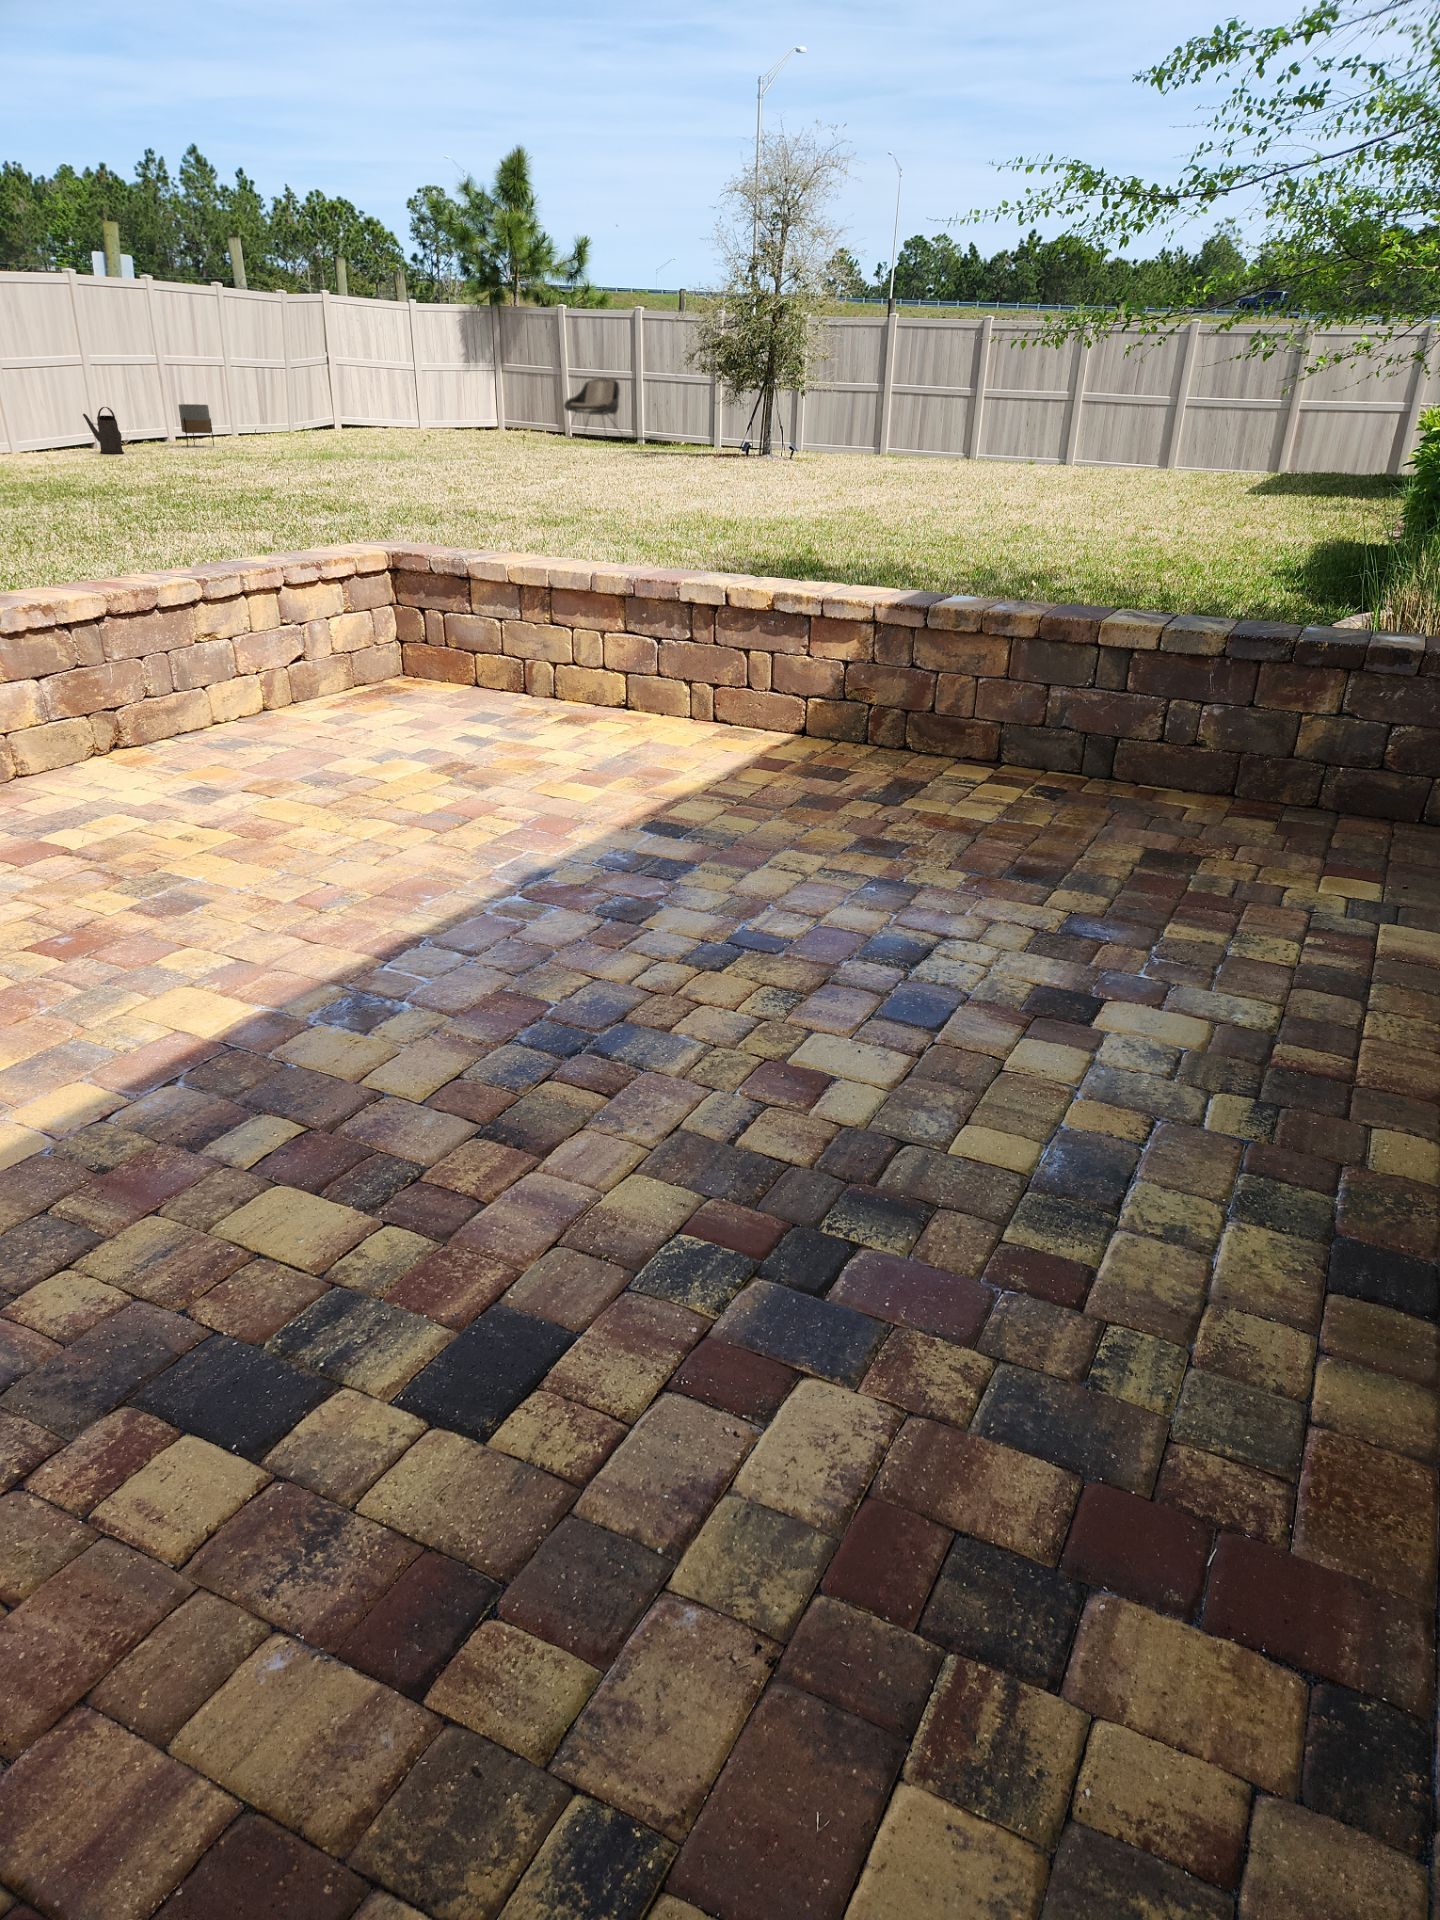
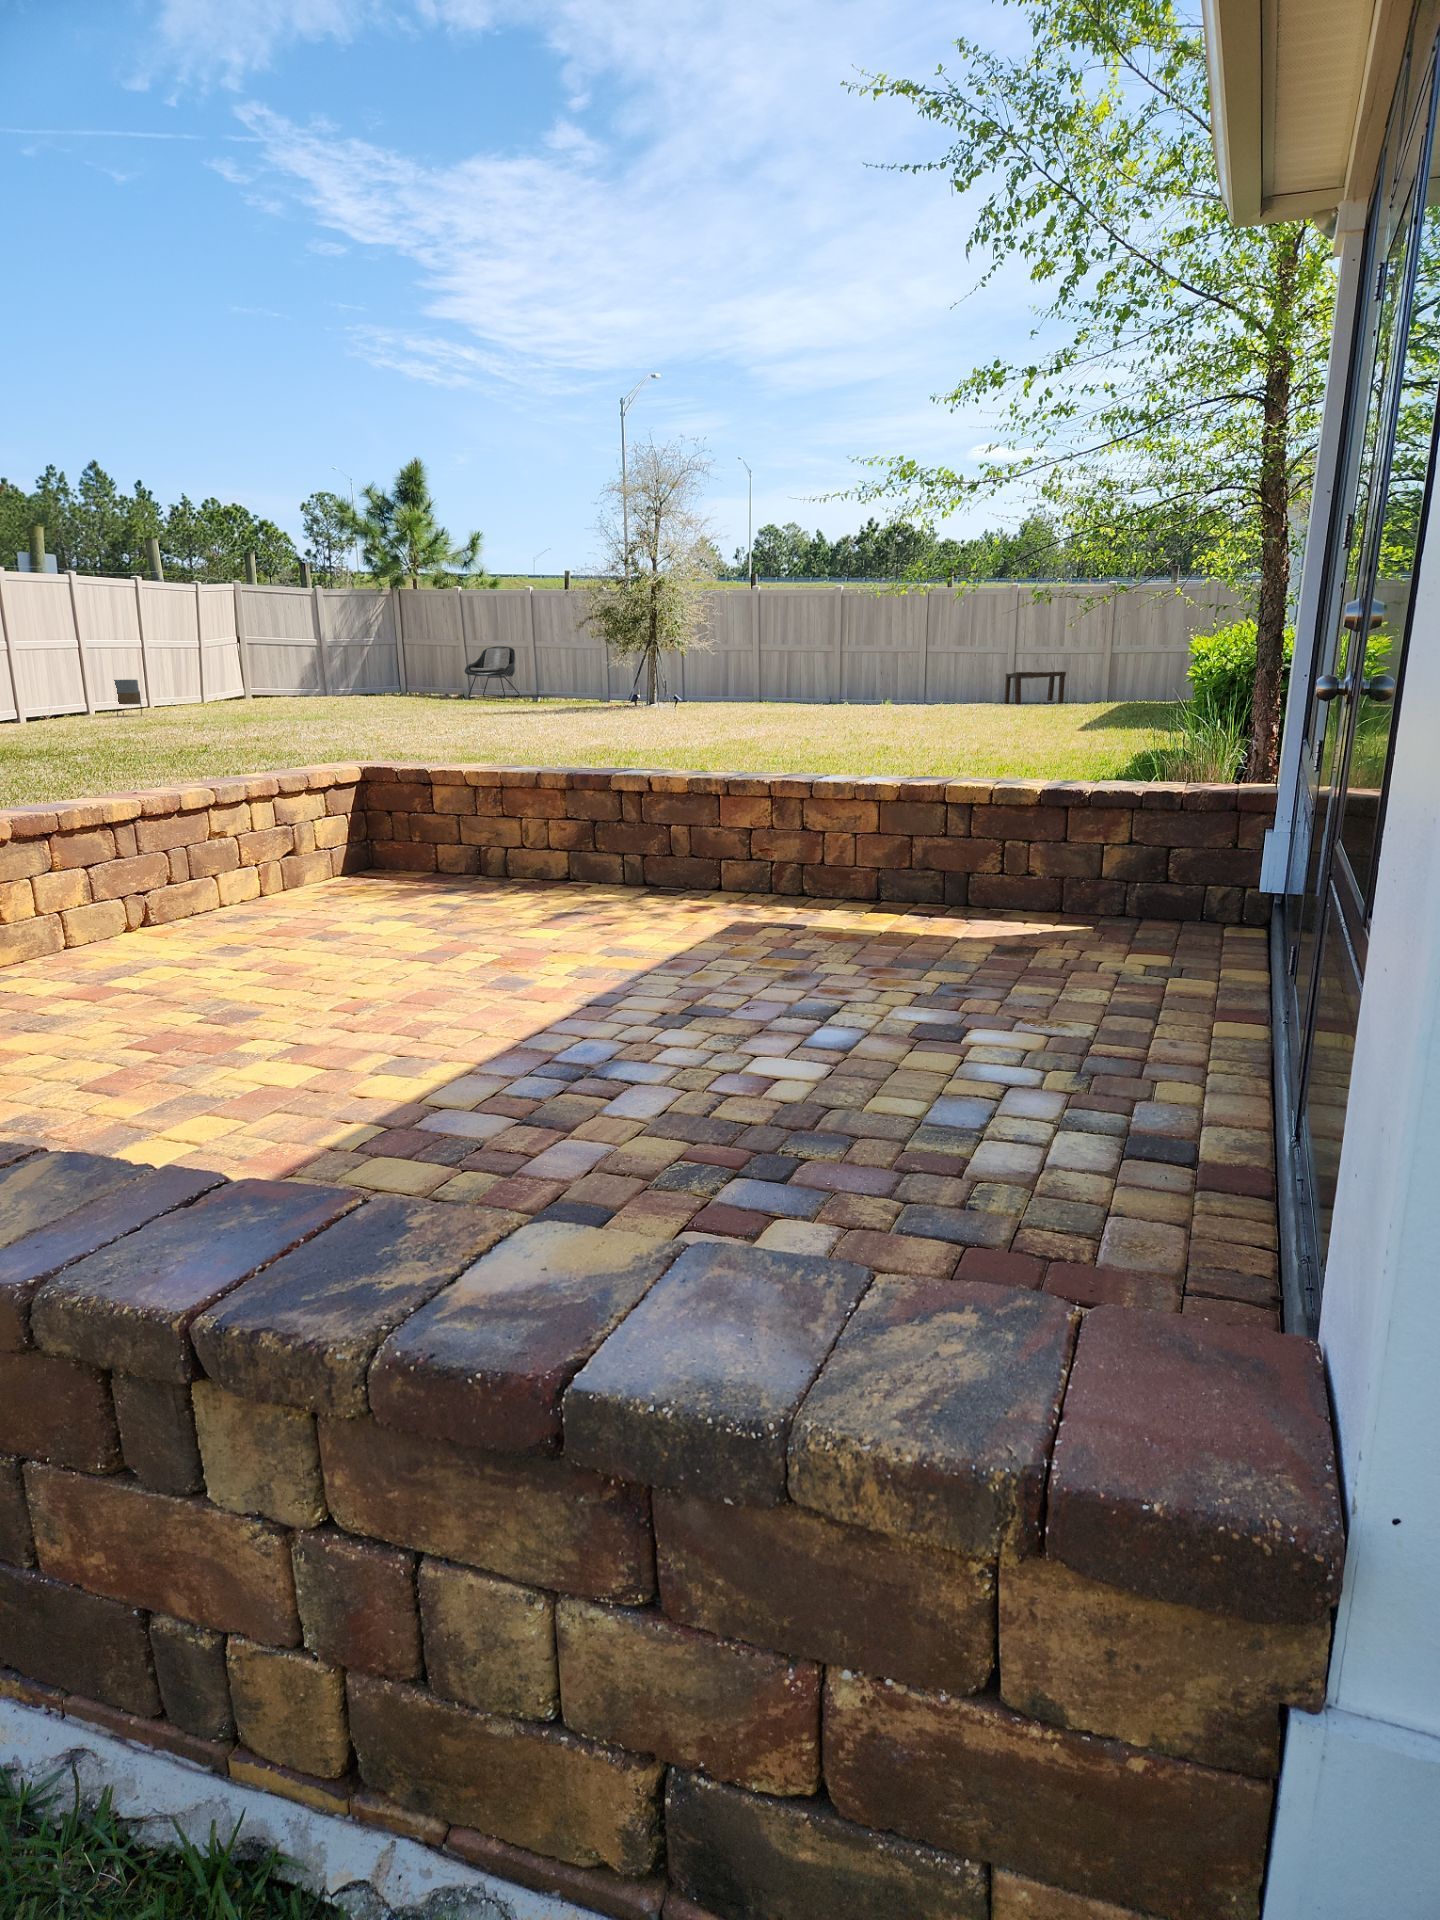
watering can: present [83,407,124,454] -> none [21,683,60,724]
bench: none [1163,434,1240,473] -> present [1004,672,1066,704]

